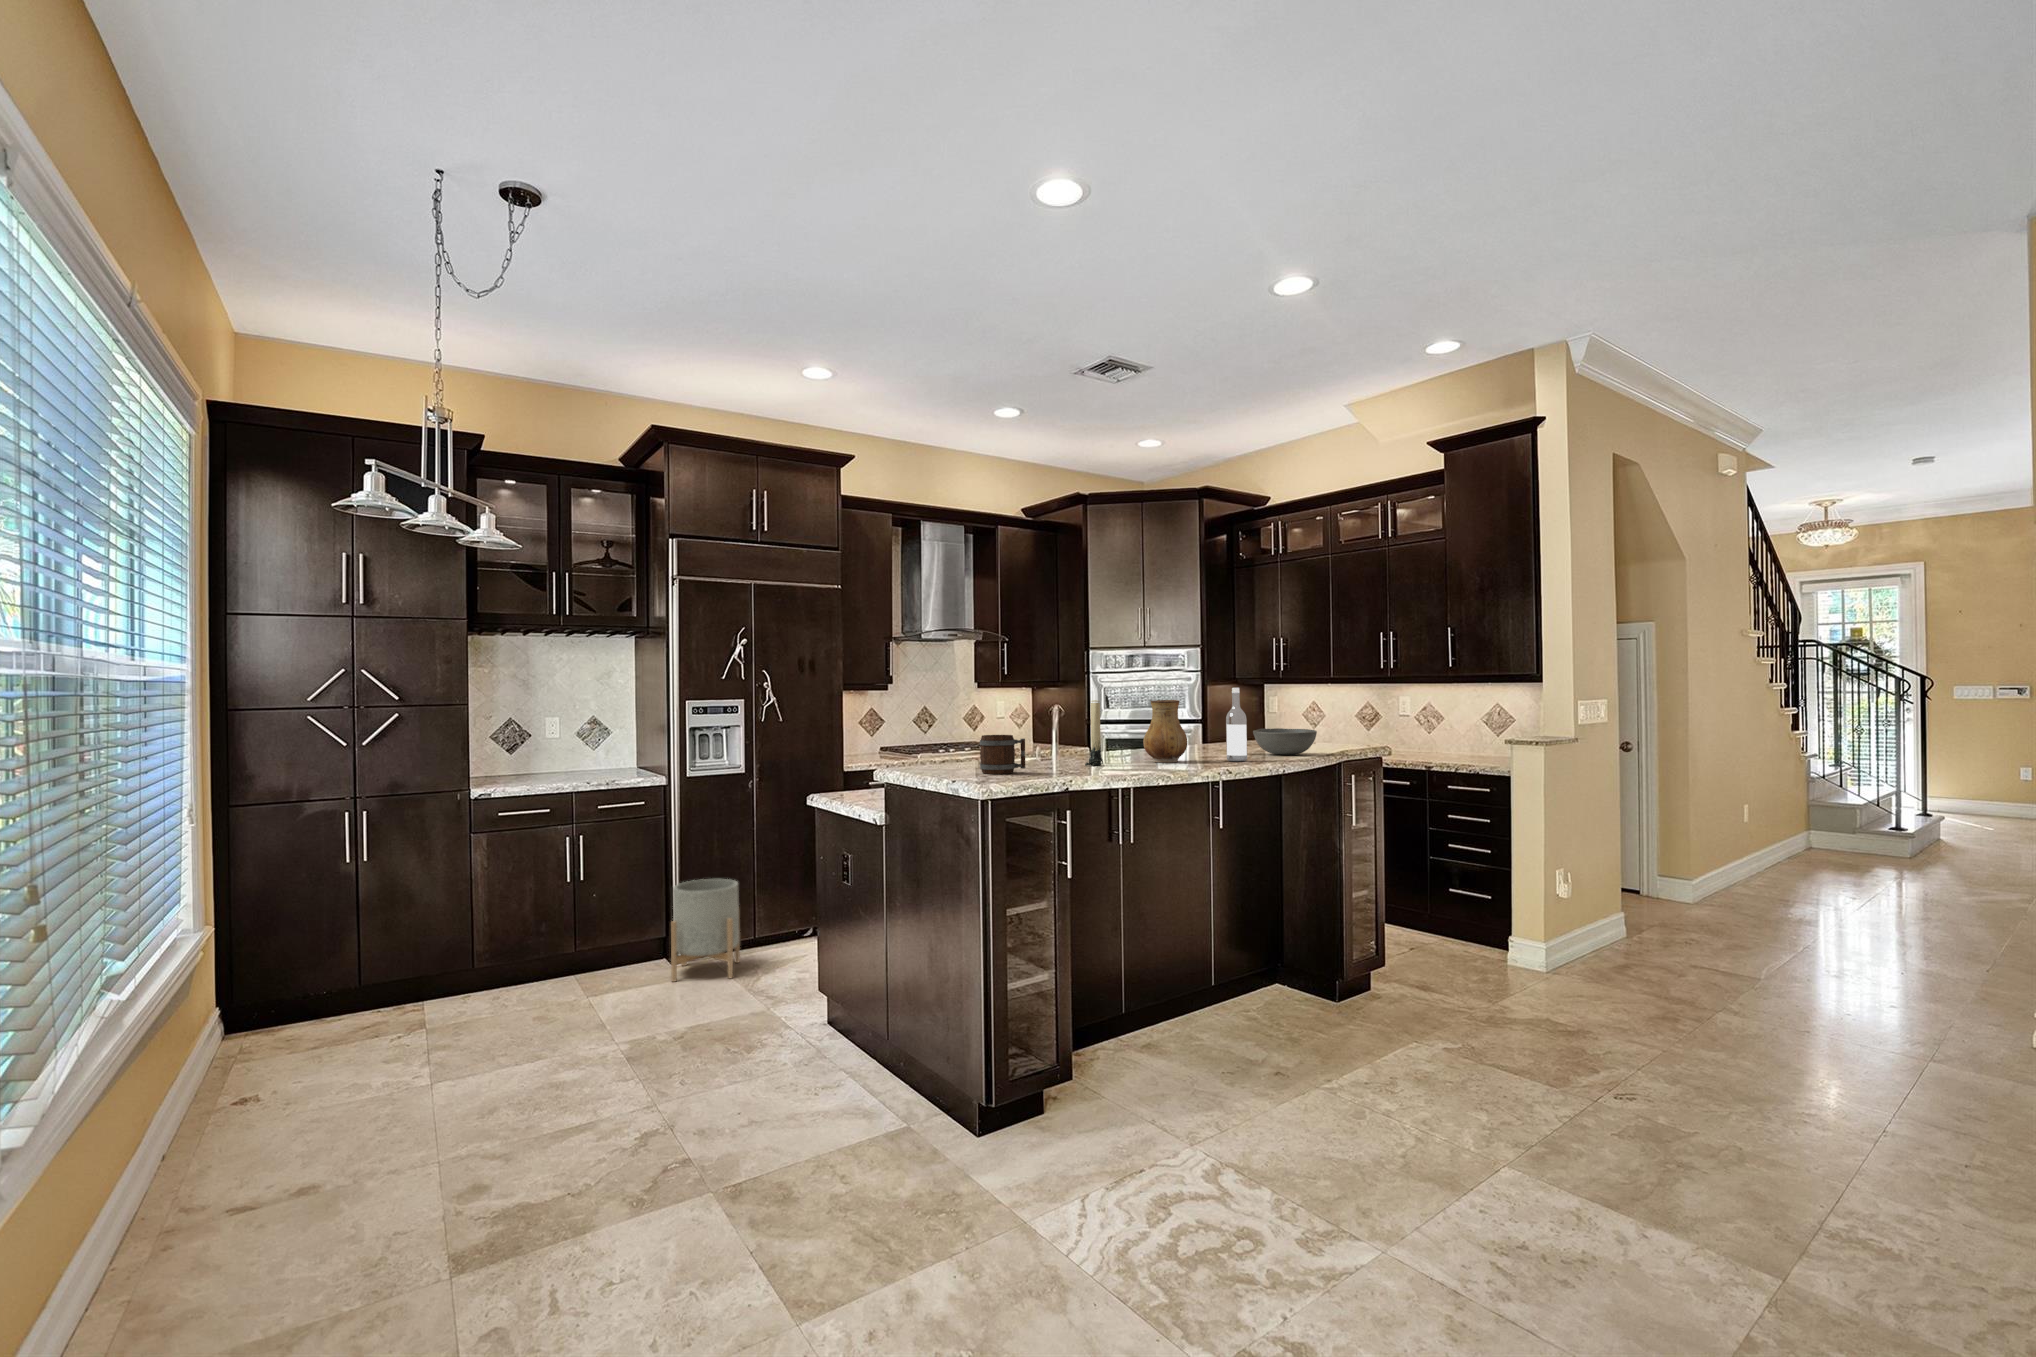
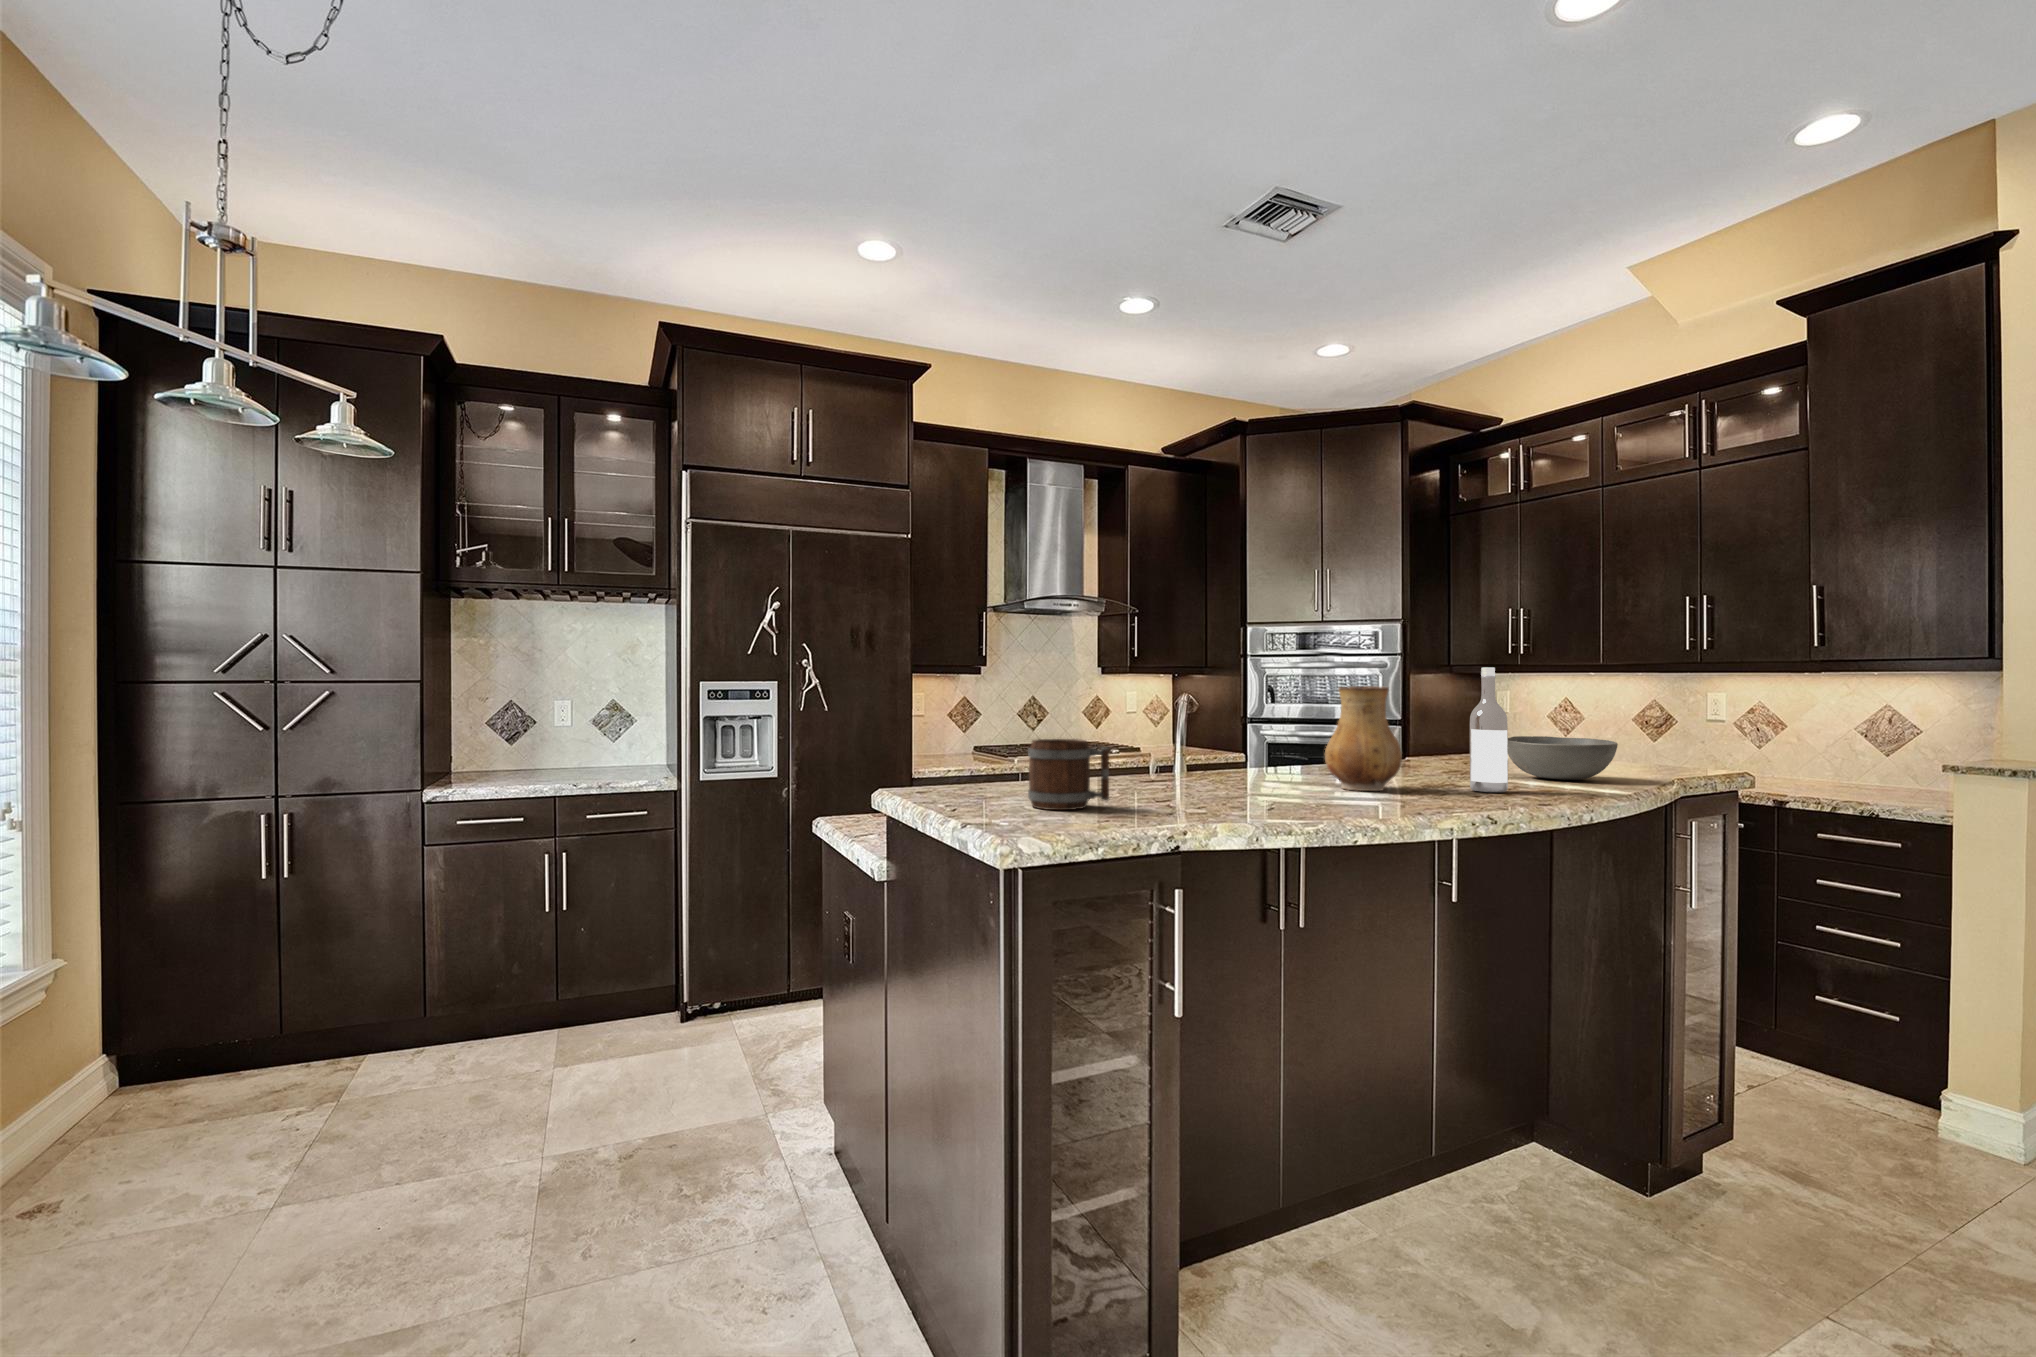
candle: present [1085,700,1103,766] -> none [1223,684,1254,794]
planter: present [671,879,740,982] -> none [661,915,762,1055]

